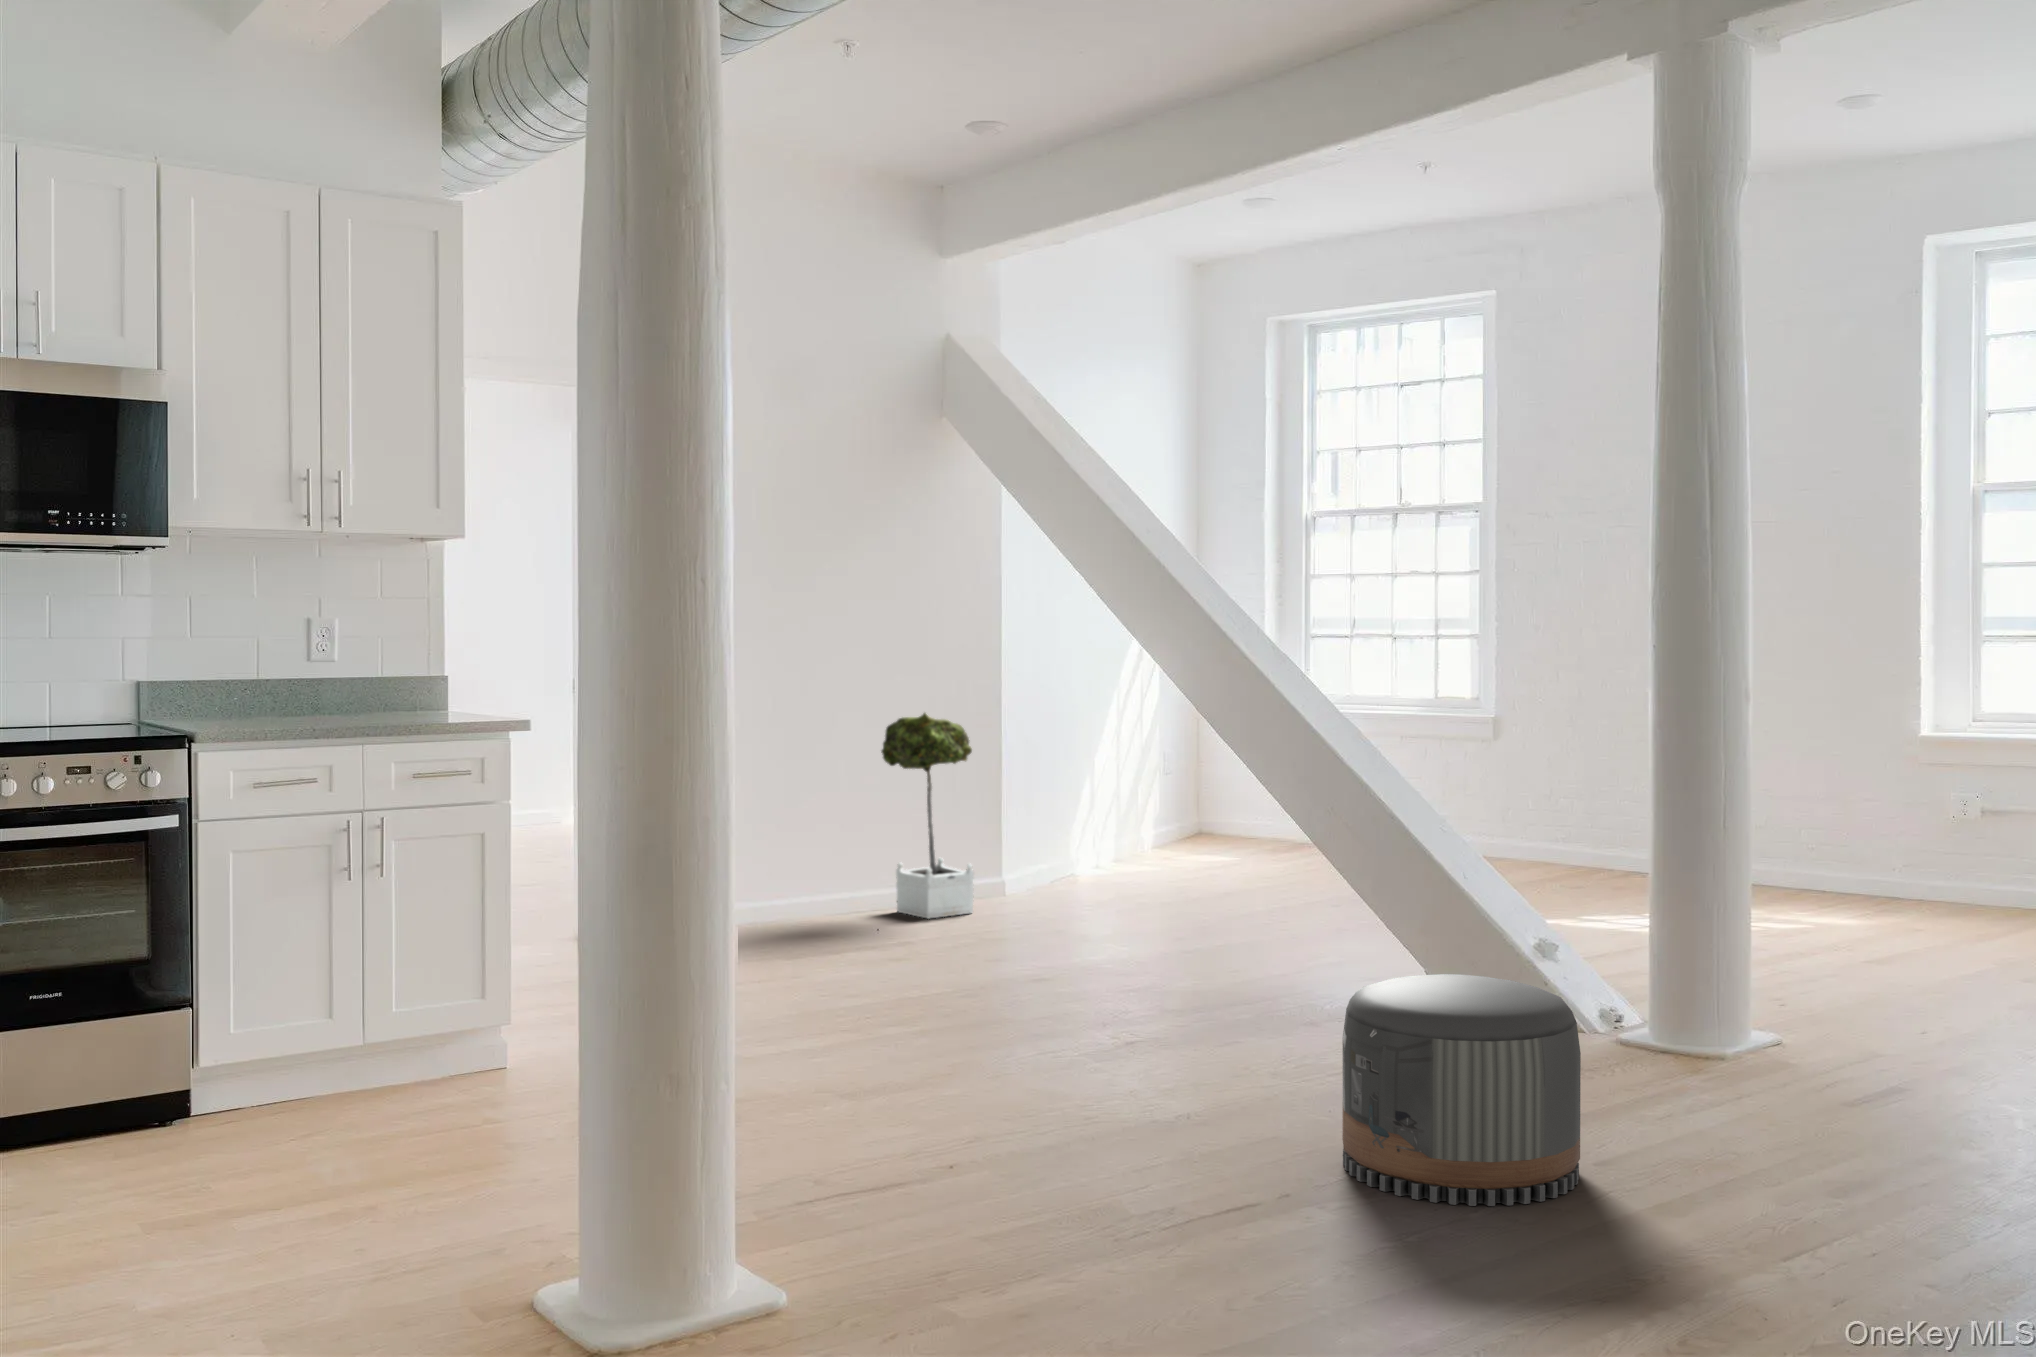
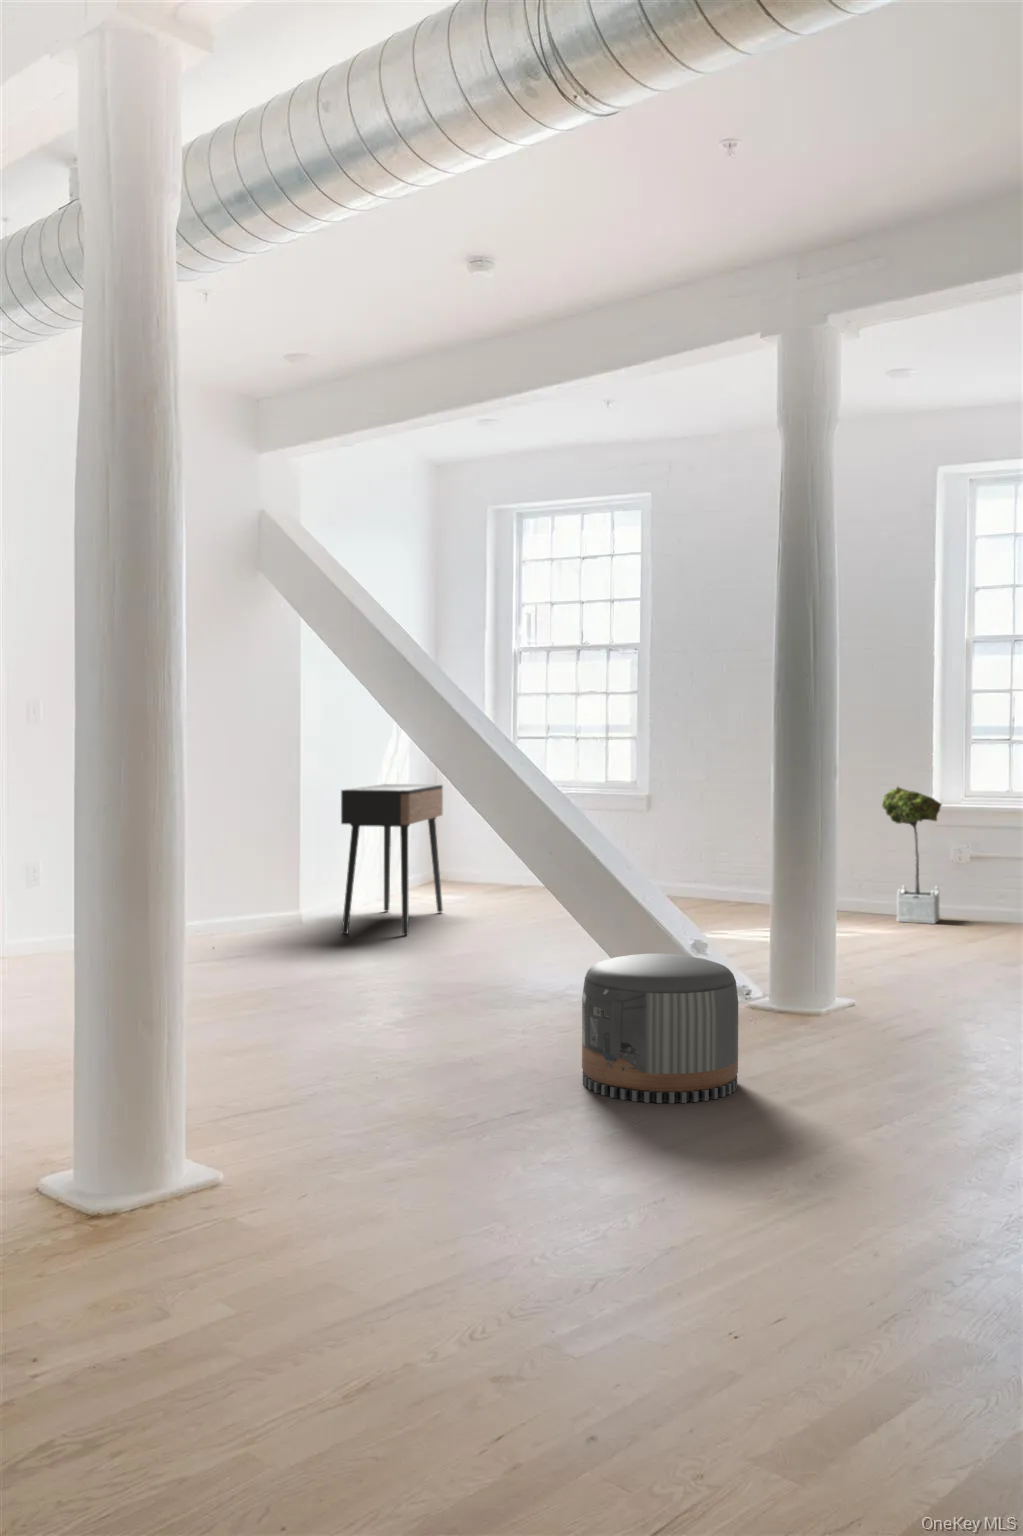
console table: none [1054,702,1200,912] -> present [341,784,443,935]
potted tree: present [881,713,974,919] -> present [882,787,942,924]

